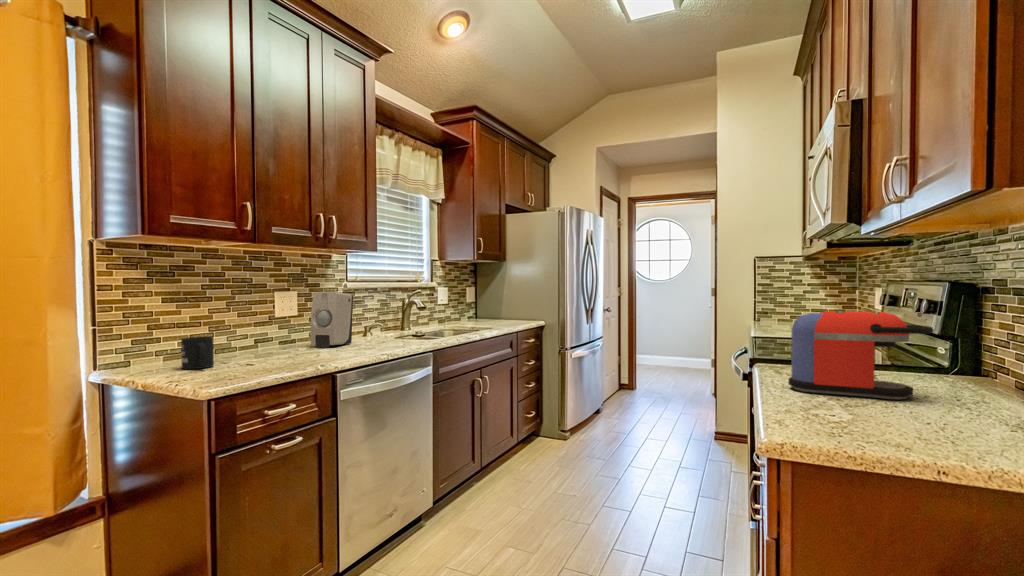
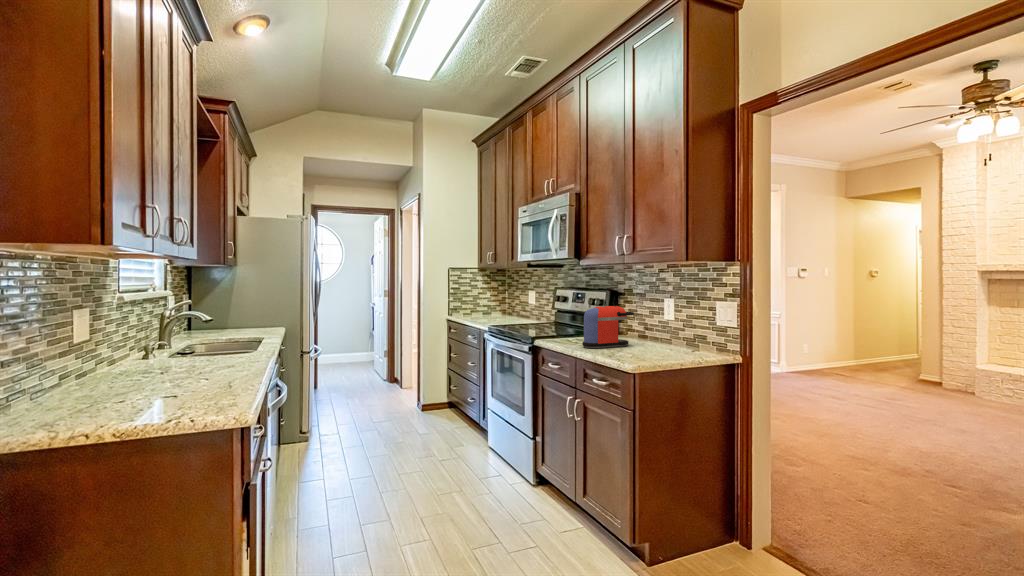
soap dispenser: present [311,292,353,348] -> none [137,307,178,375]
mug: present [181,336,214,369] -> none [91,369,150,413]

